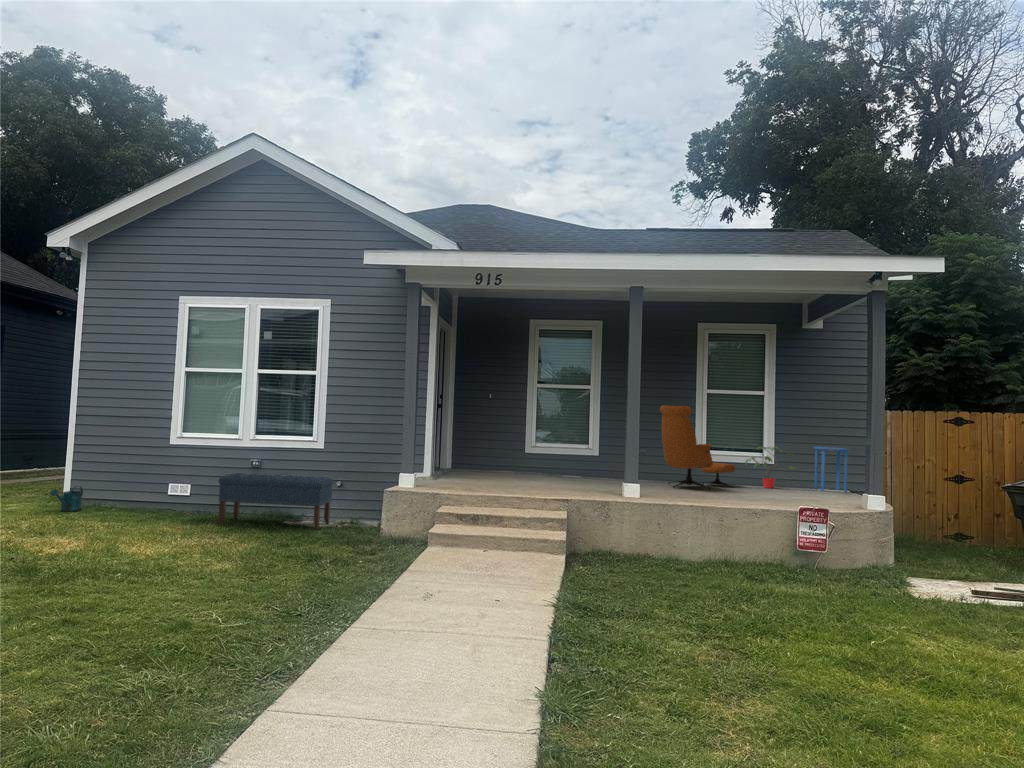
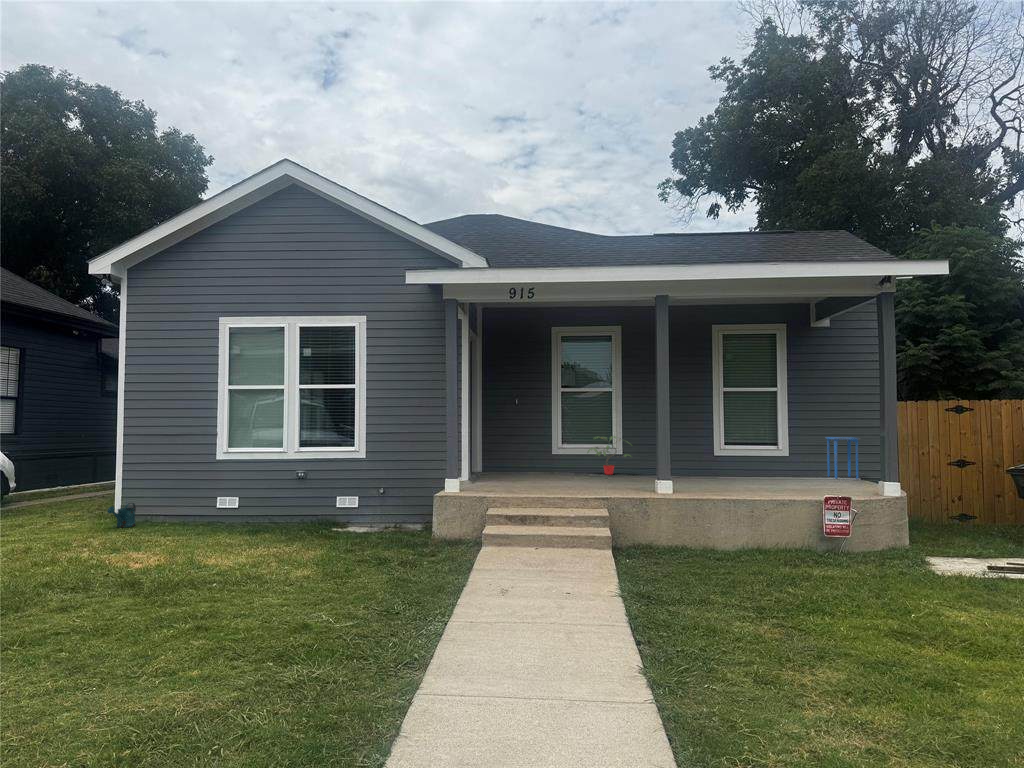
lounge chair: present [660,405,735,490] -> none [682,404,753,482]
potted plant: present [745,447,797,488] -> present [588,436,630,475]
bench: present [218,473,333,529] -> none [271,484,378,535]

